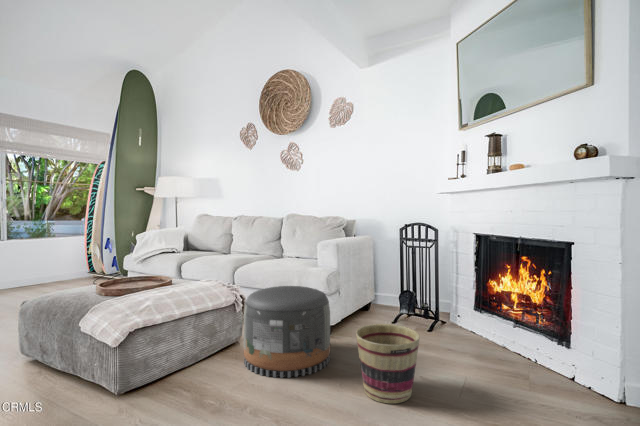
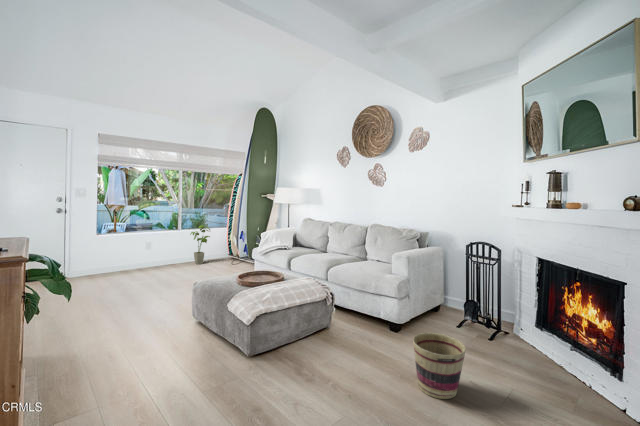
house plant: none [22,230,57,288] -> present [190,225,210,264]
pouf: present [244,286,330,378] -> none [331,290,397,363]

